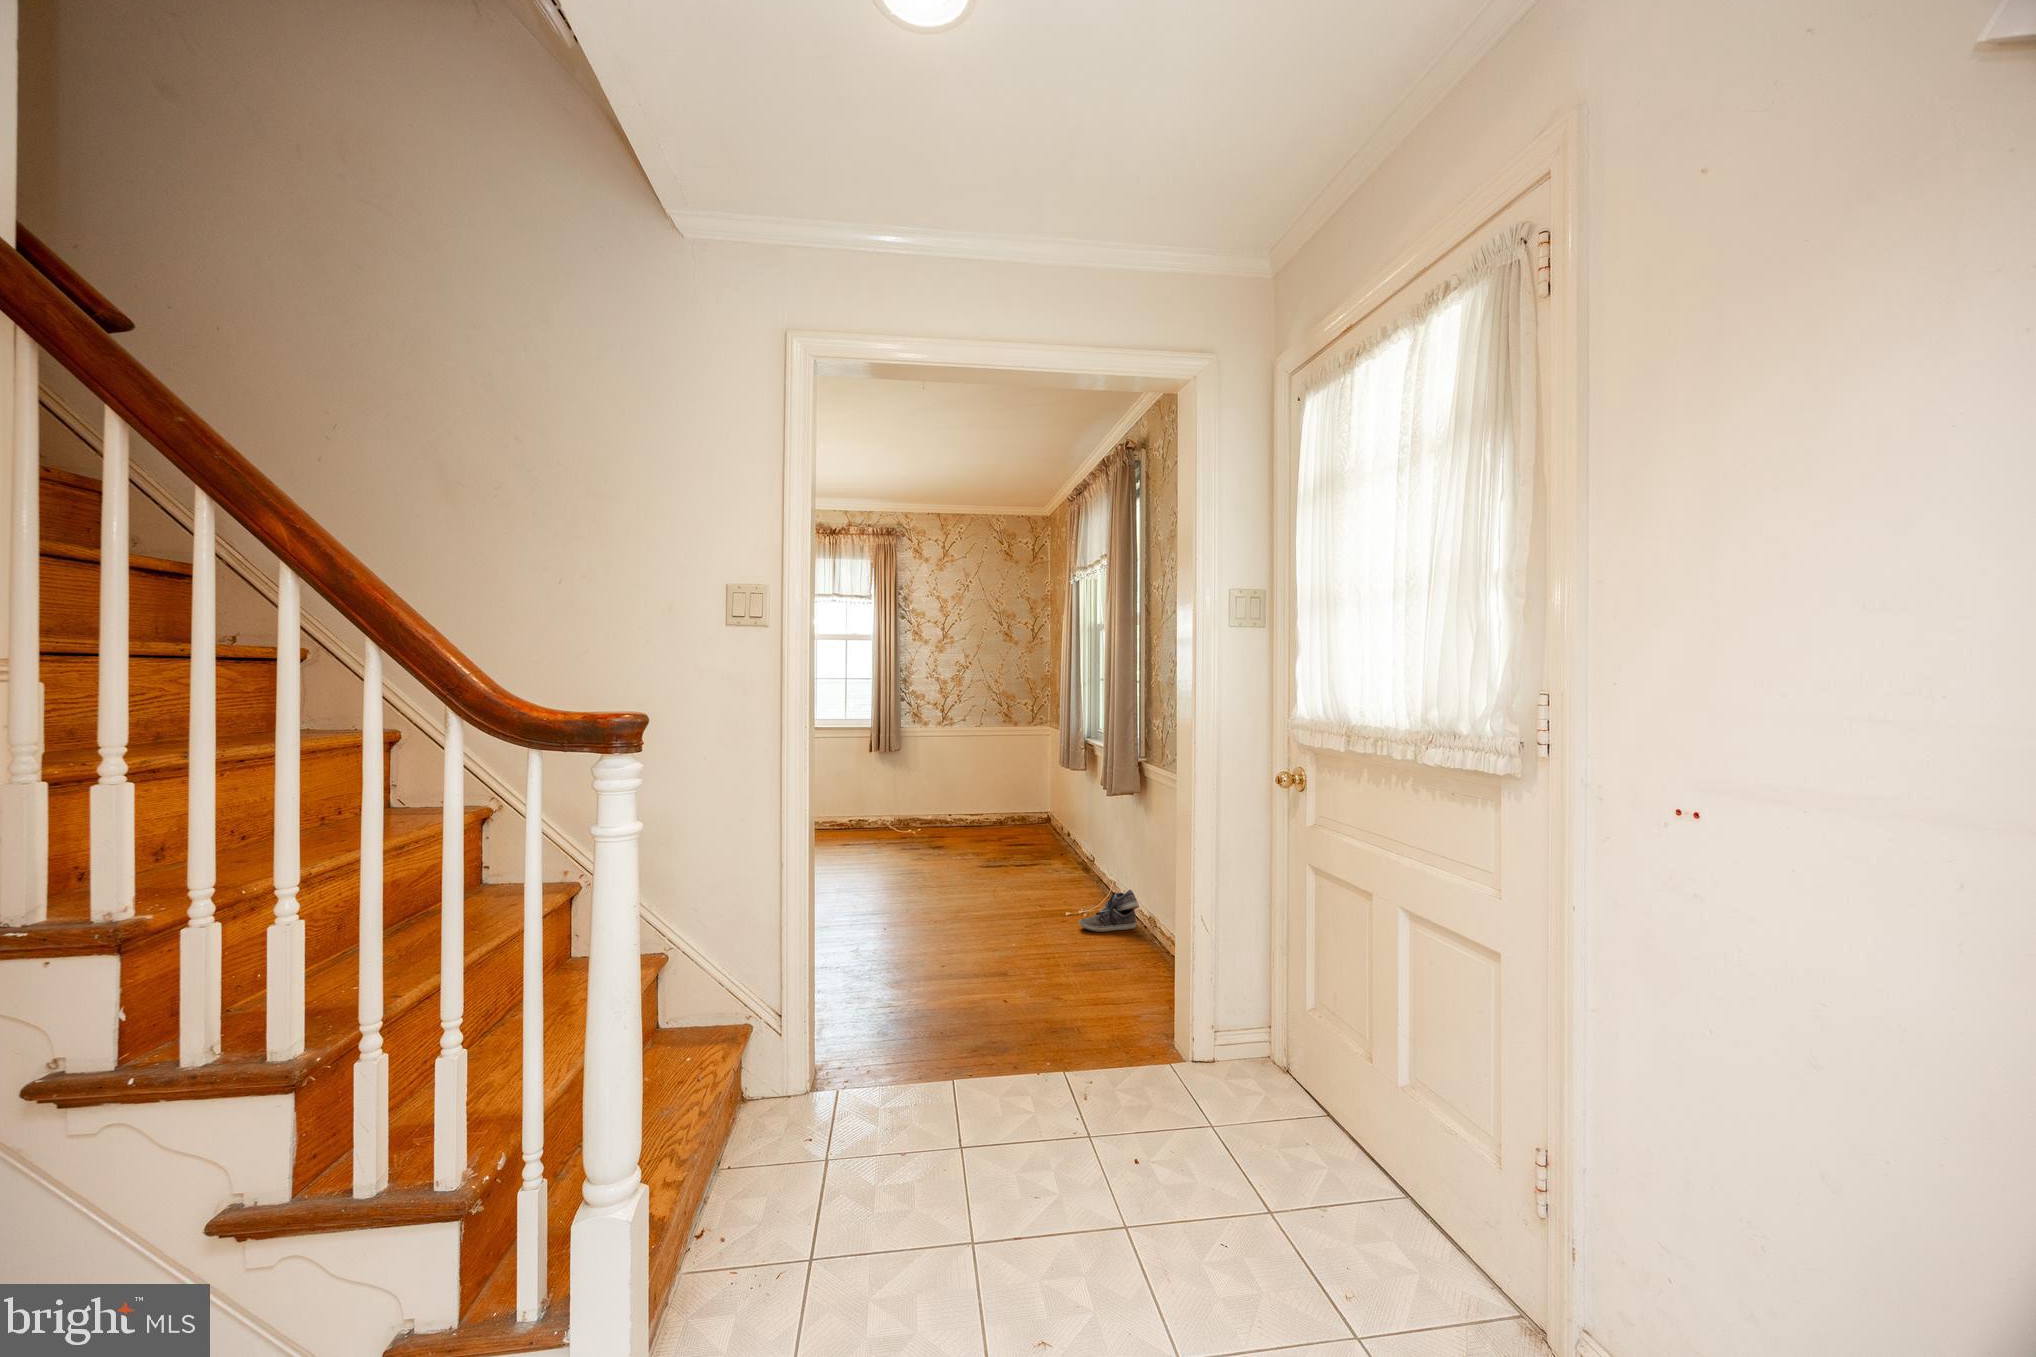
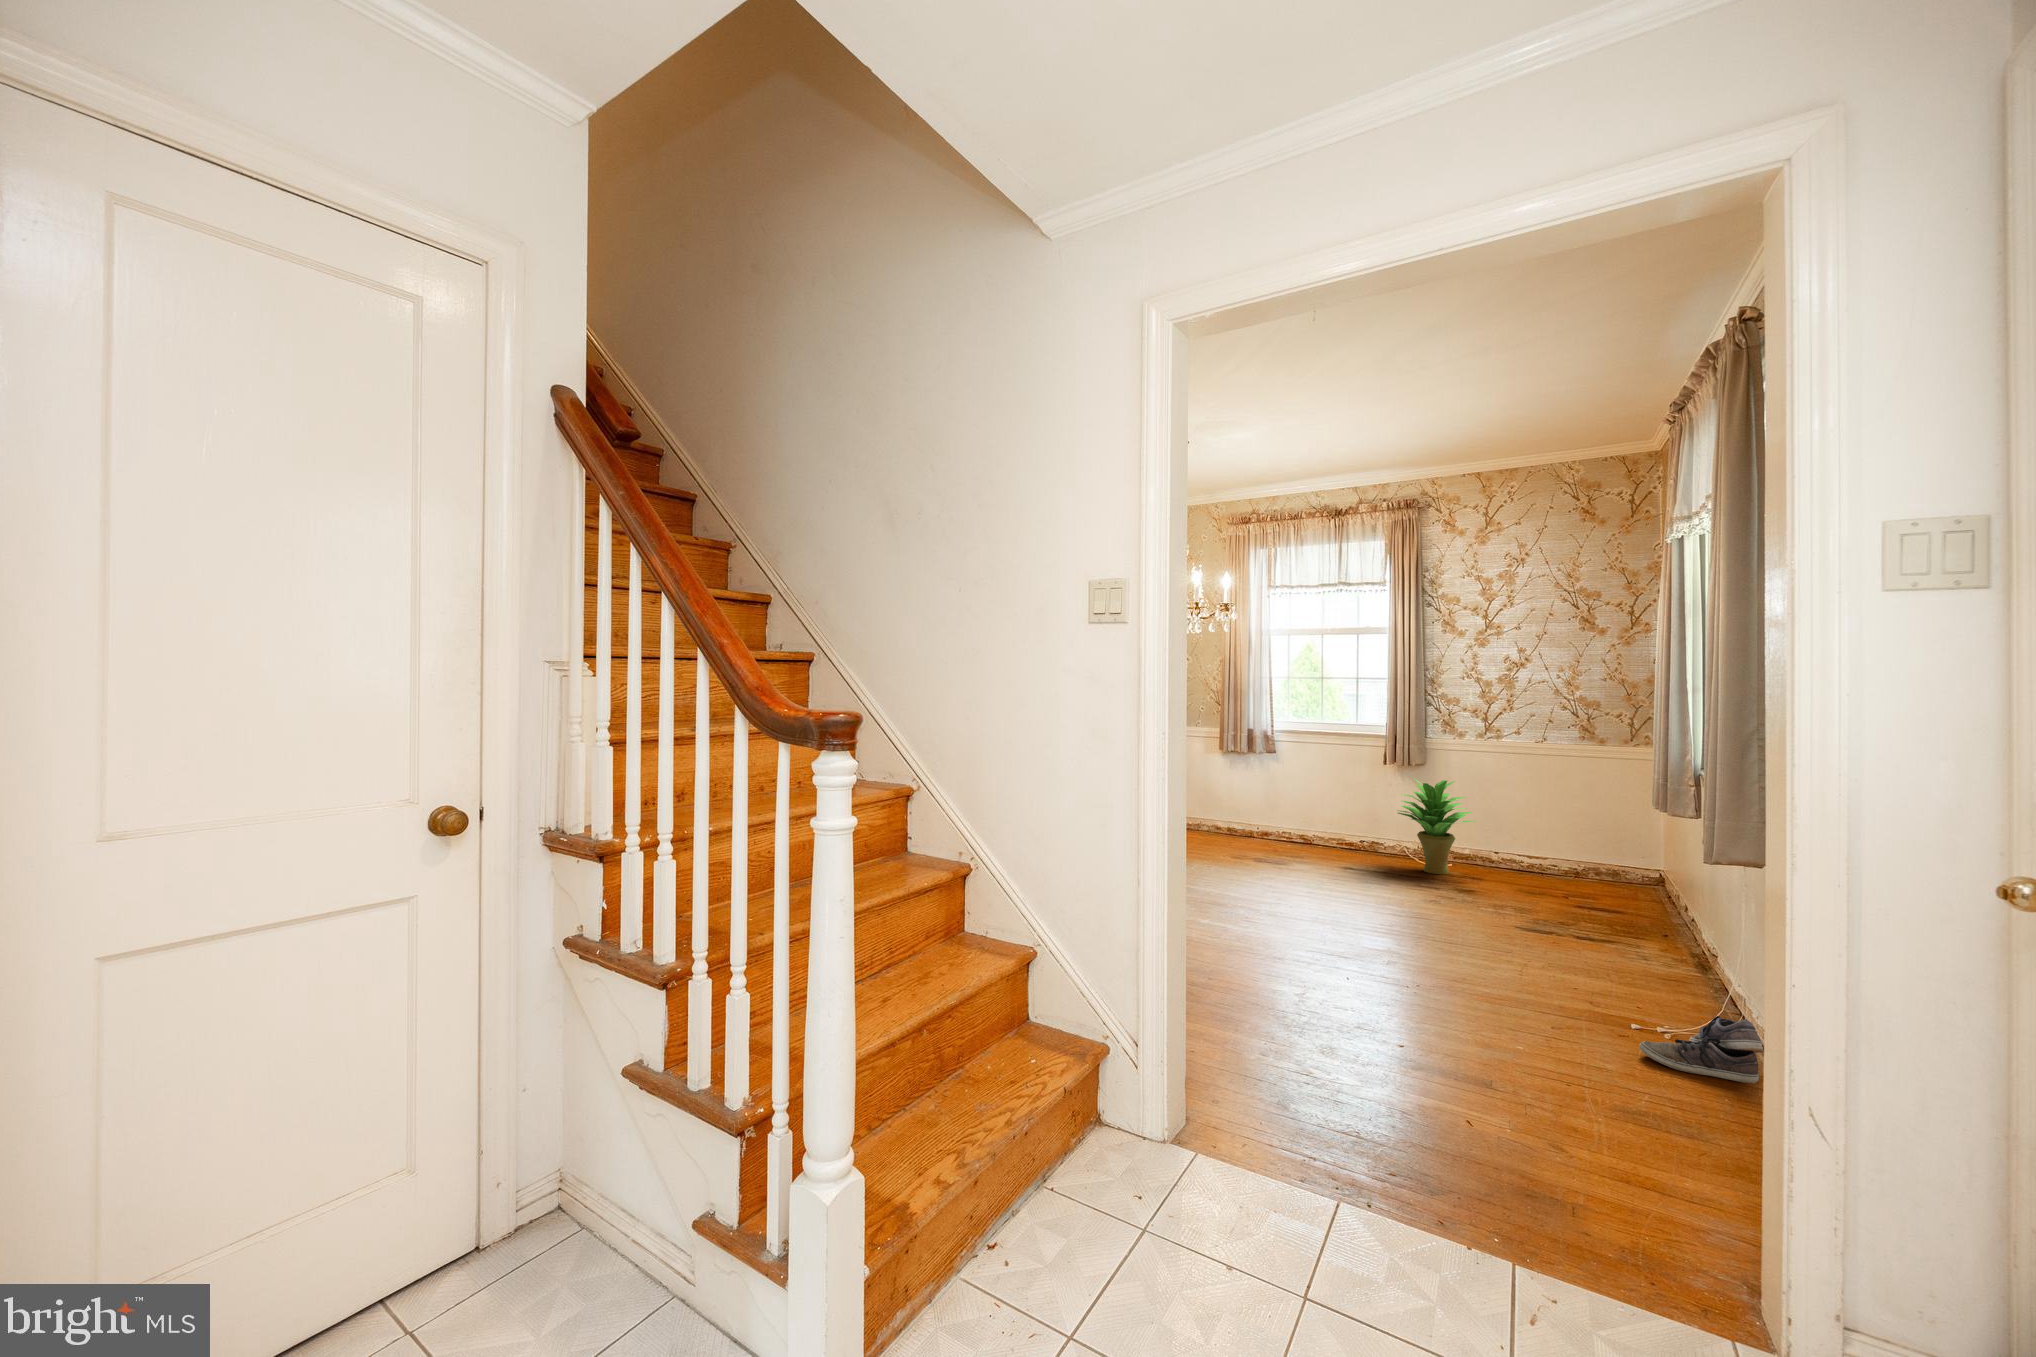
potted plant: none [883,761,941,839] -> present [1398,780,1475,874]

